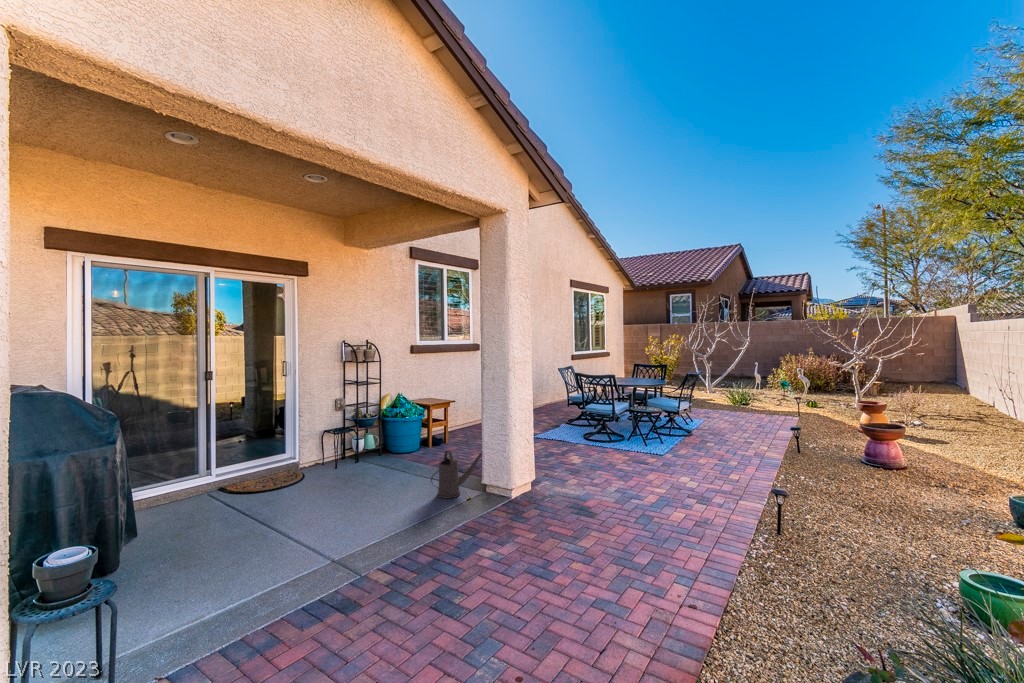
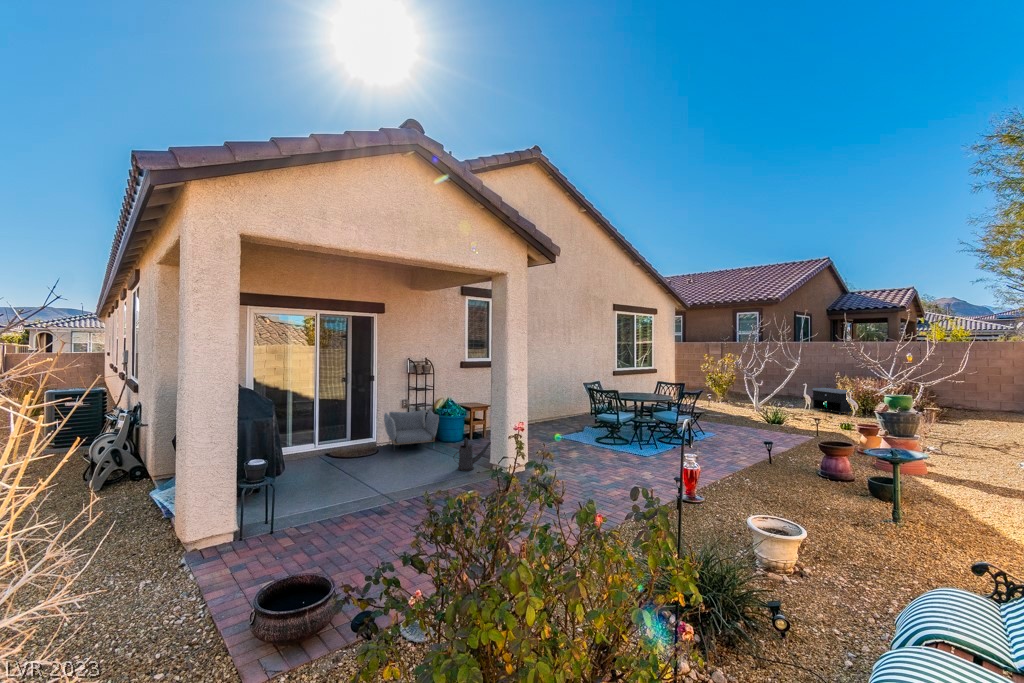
storage bench: none [761,366,801,392] -> present [812,388,854,414]
armchair: none [311,411,393,475] -> present [384,410,439,445]

